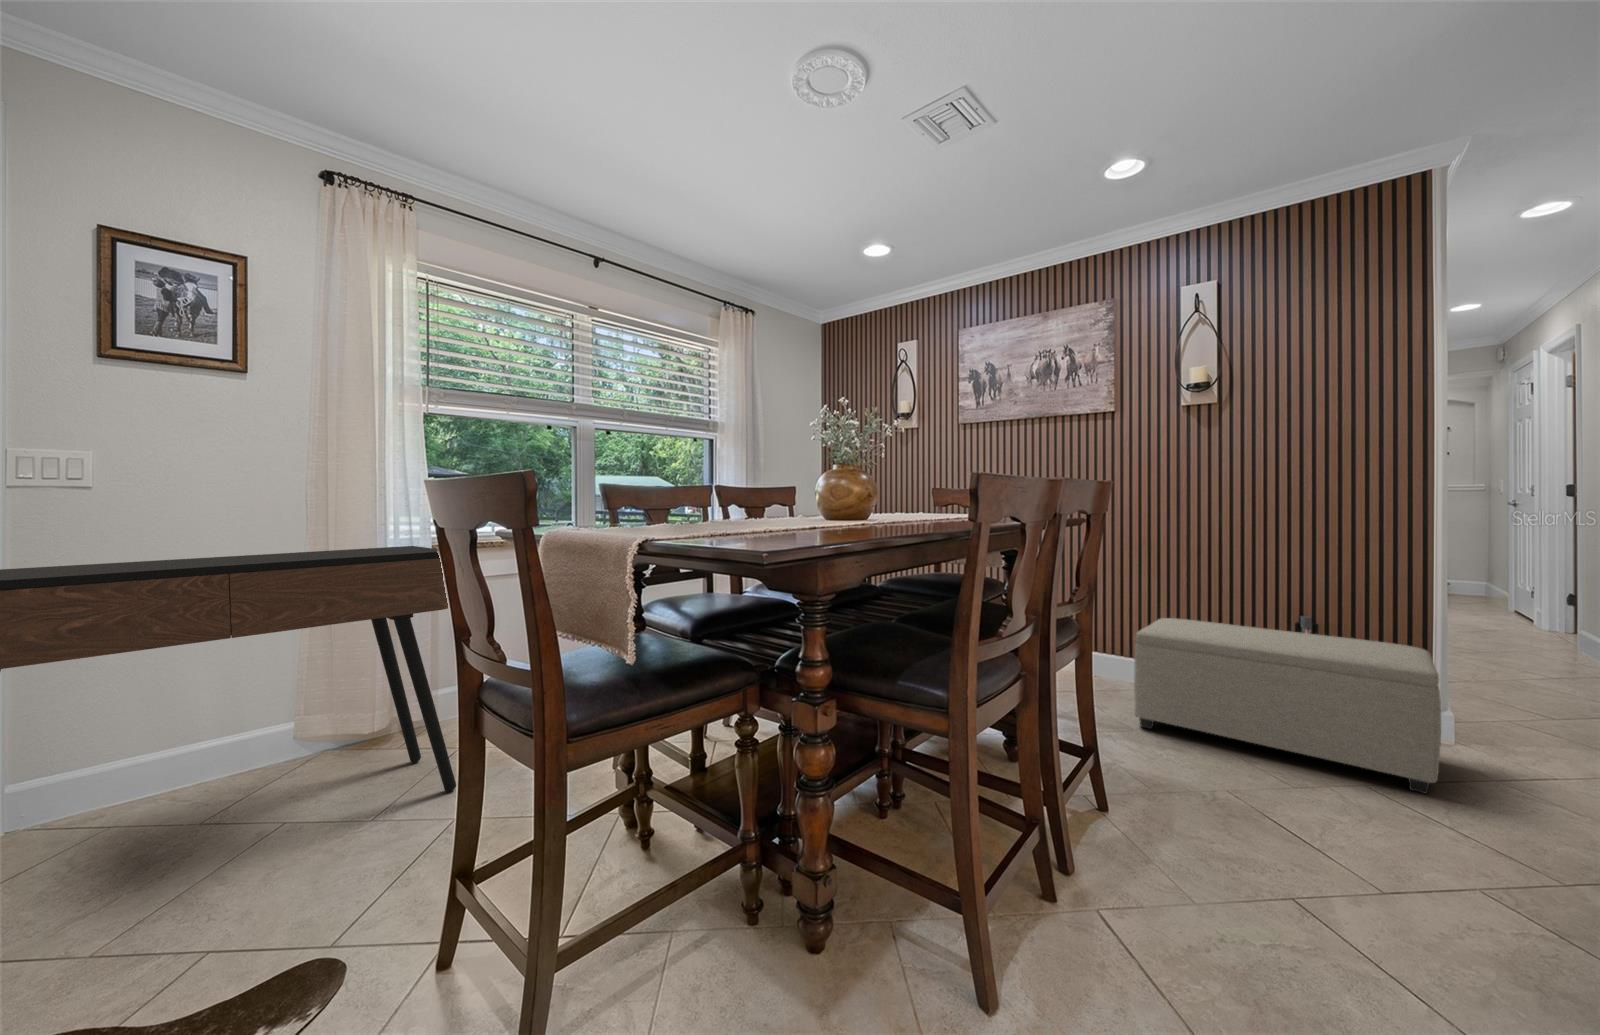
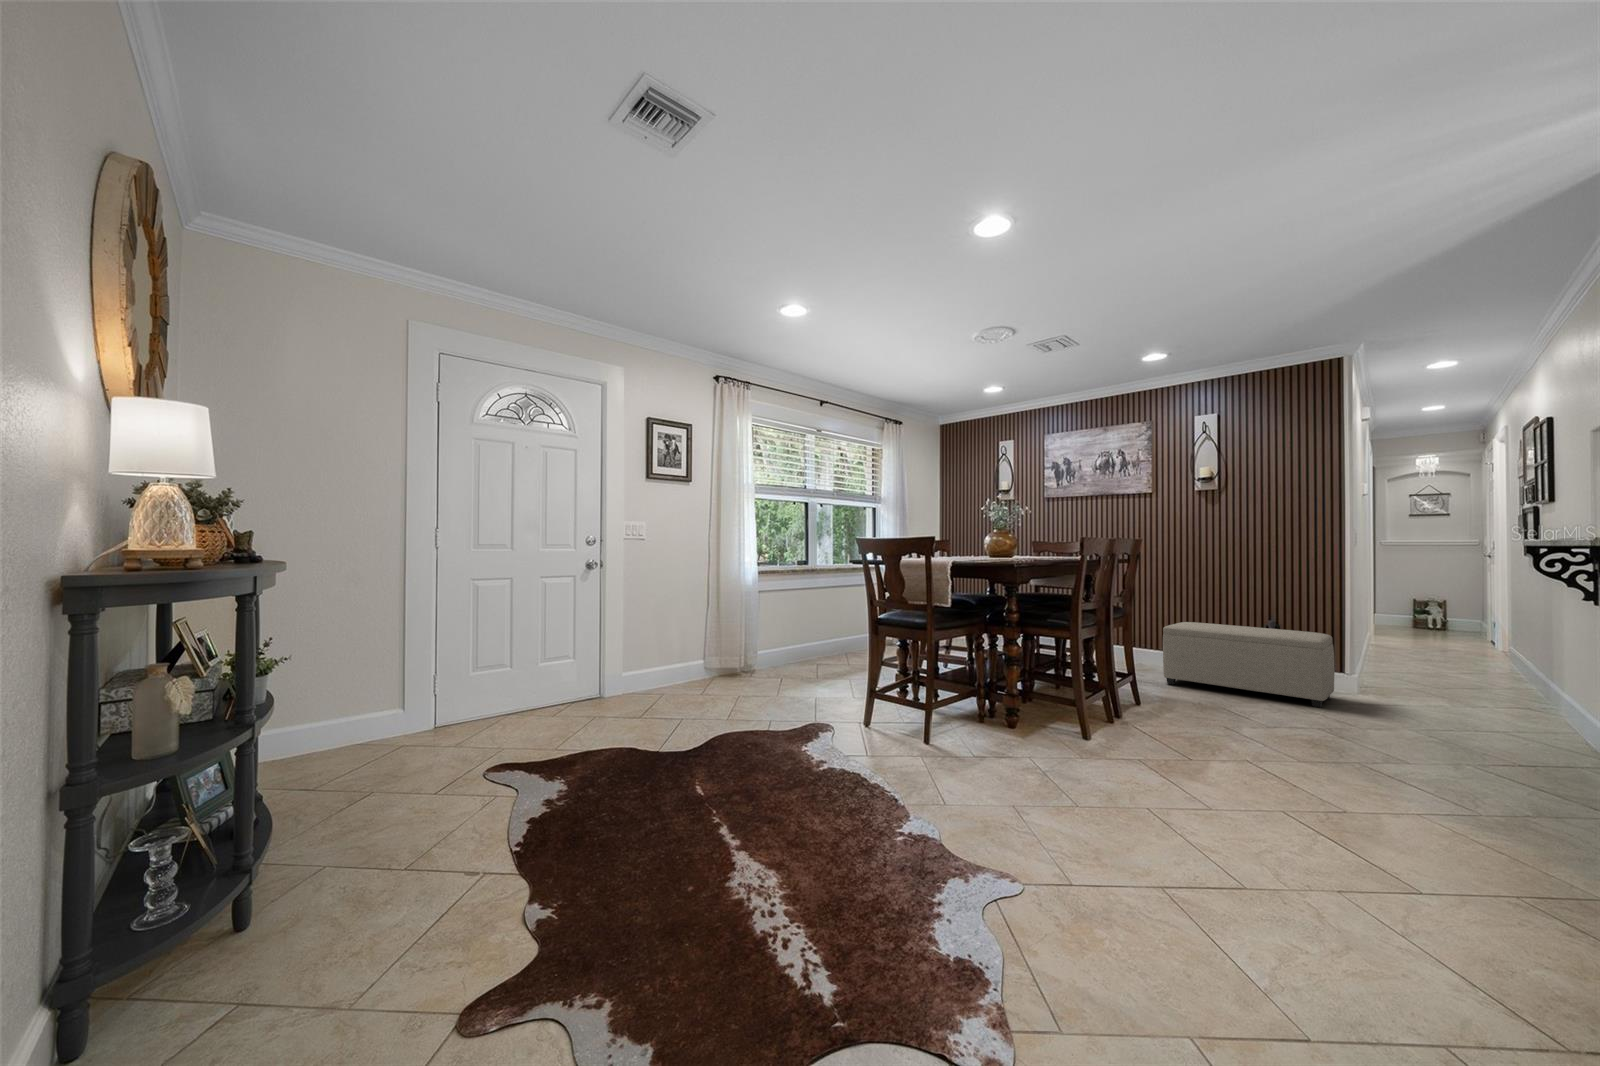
console table: present [0,546,456,792] -> none [623,569,797,726]

